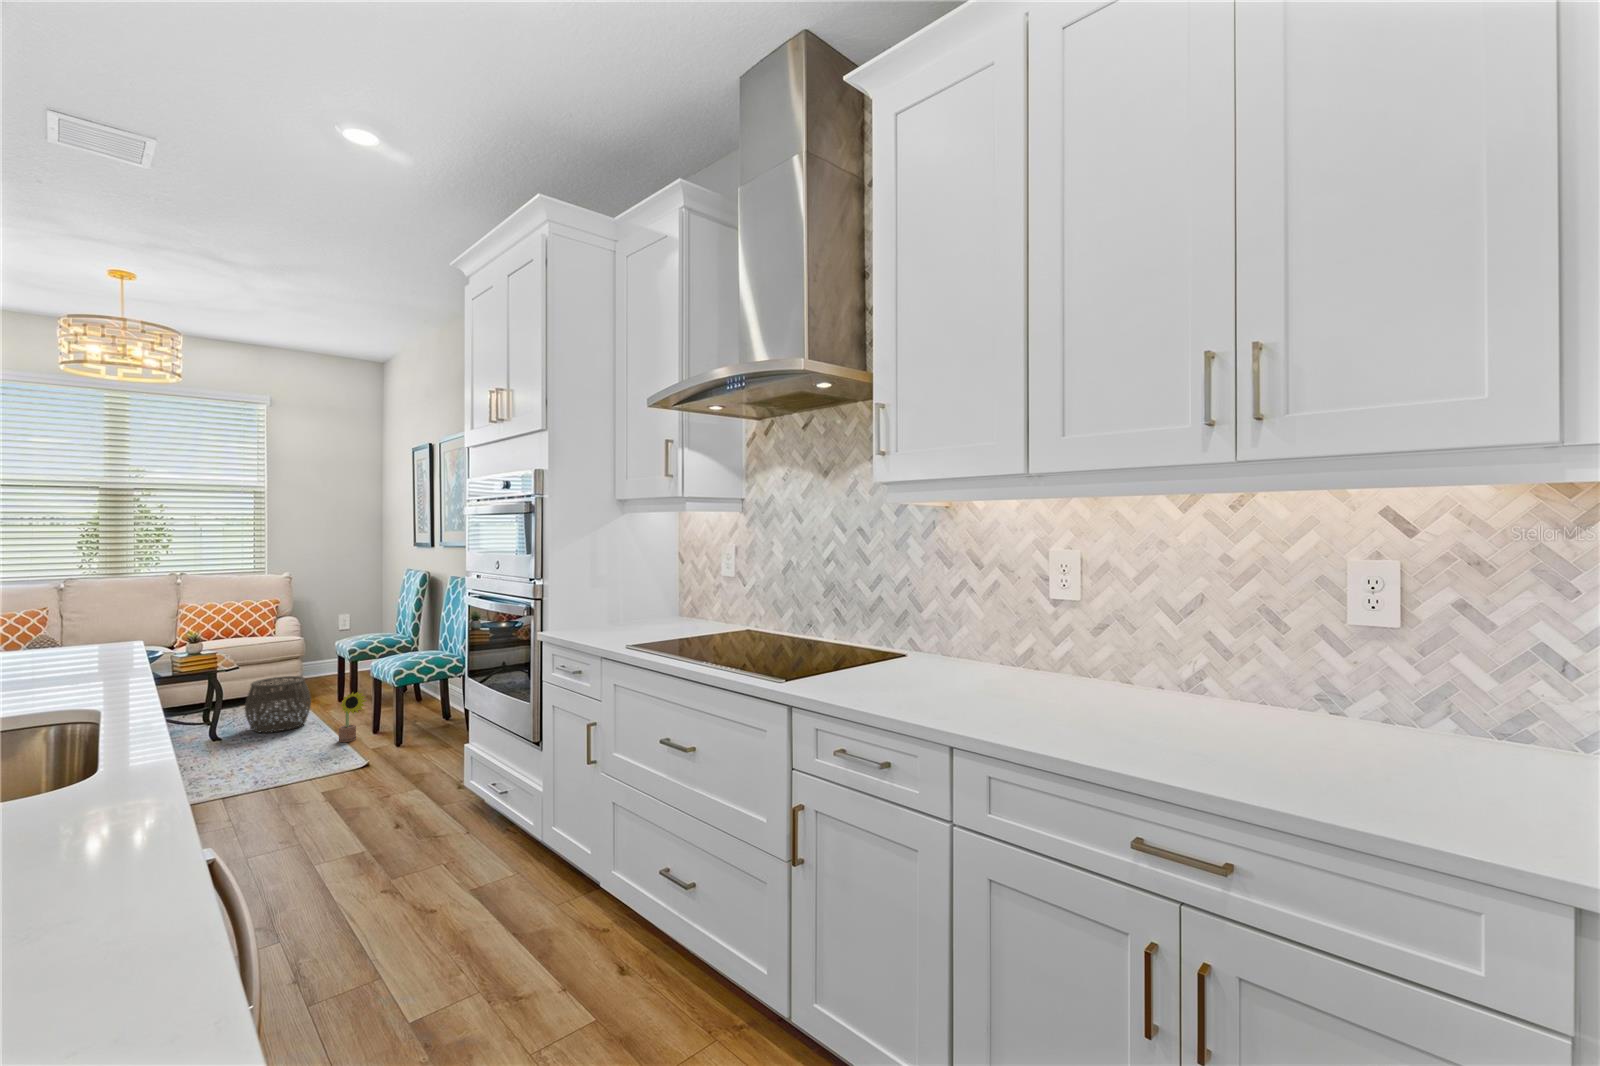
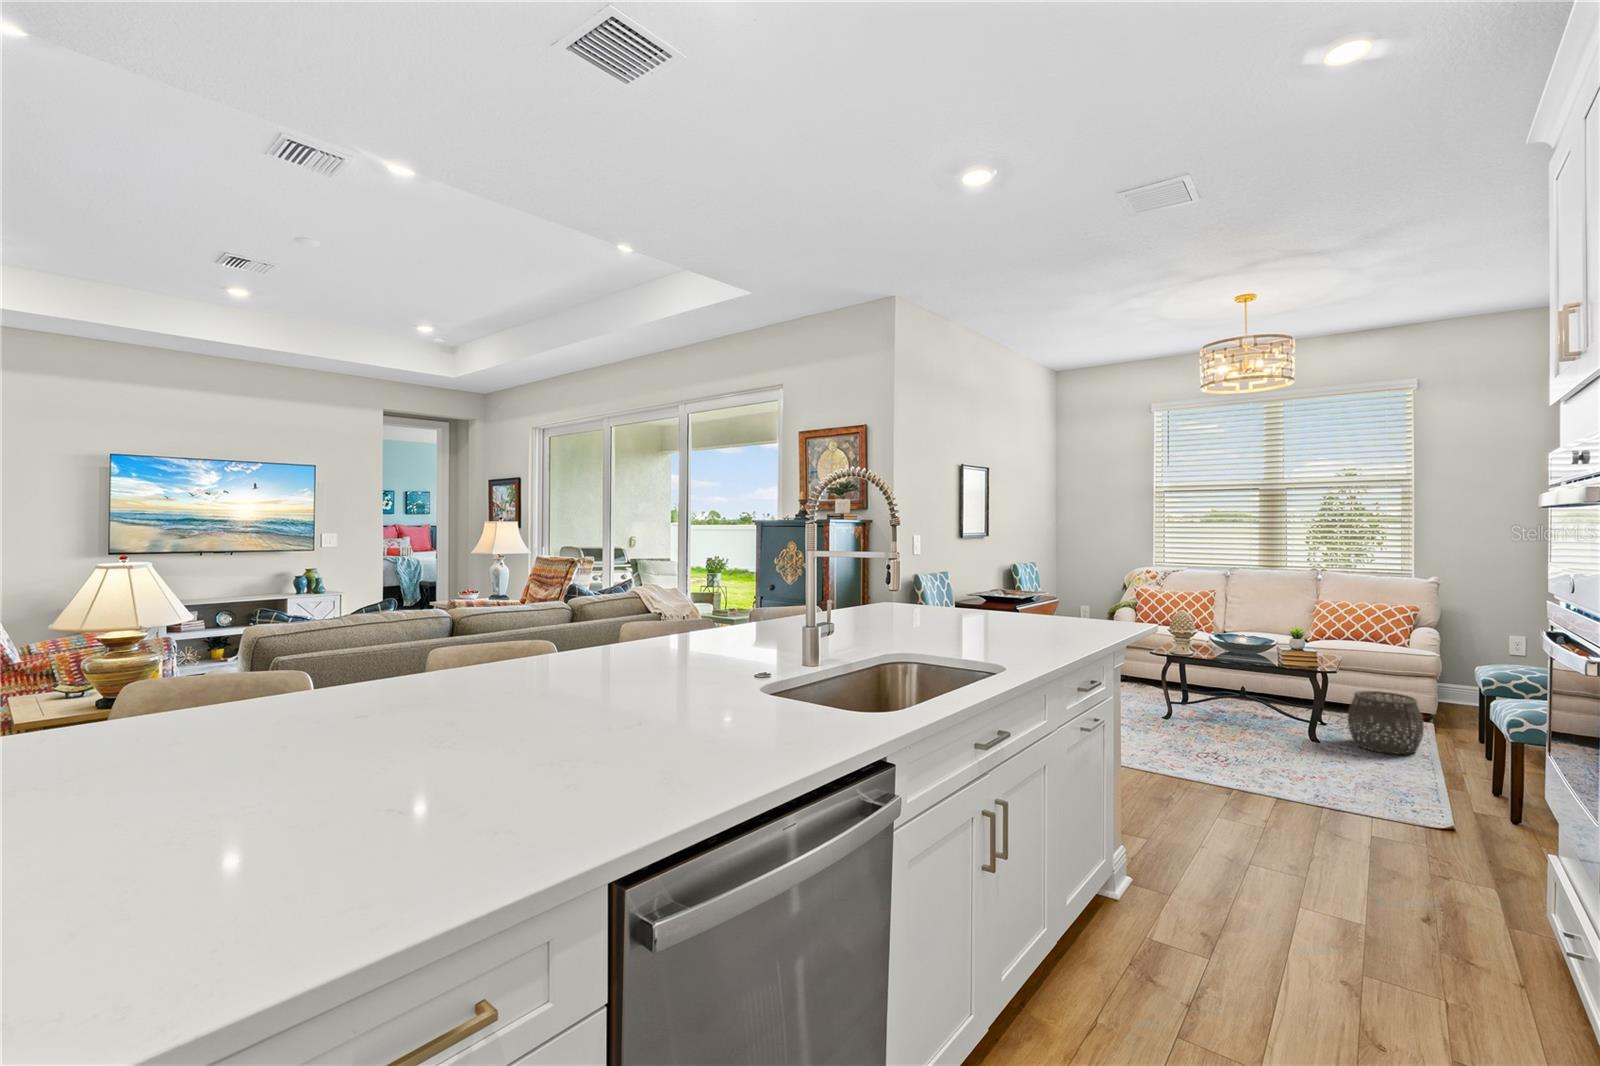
decorative plant: present [339,692,366,742] -> none [1437,731,1477,792]

